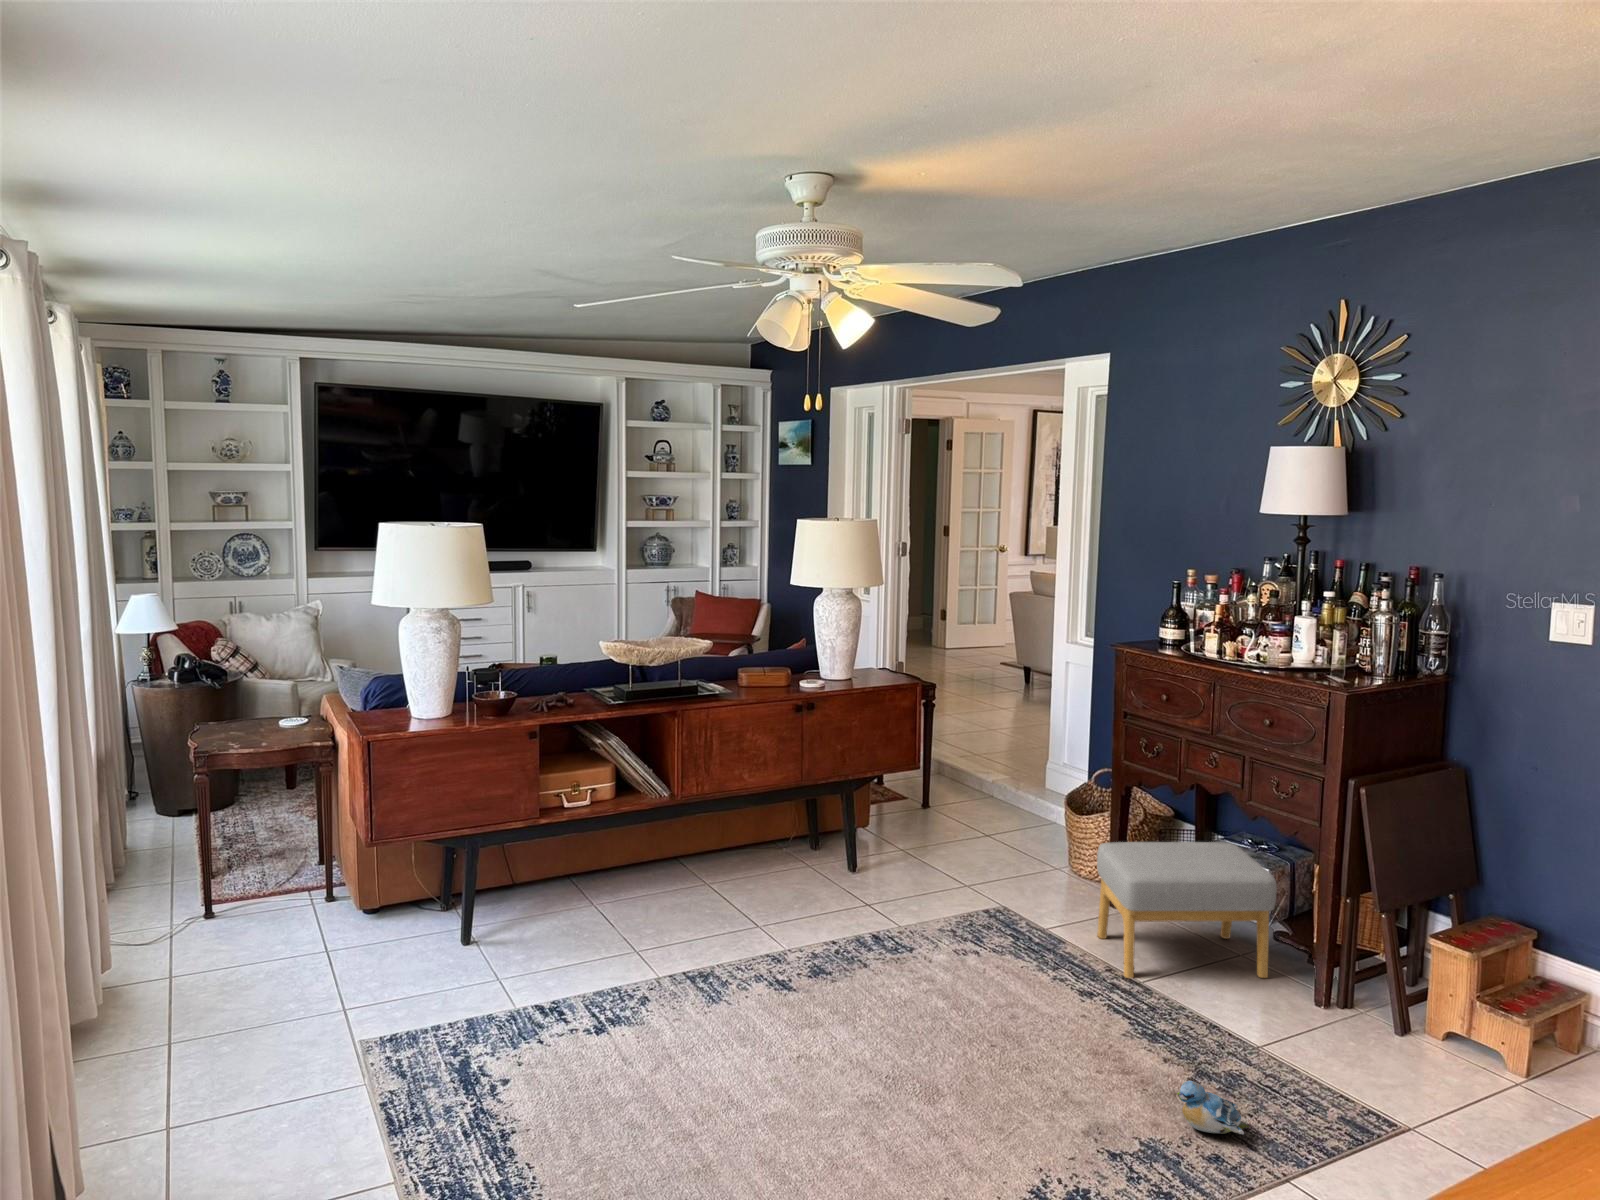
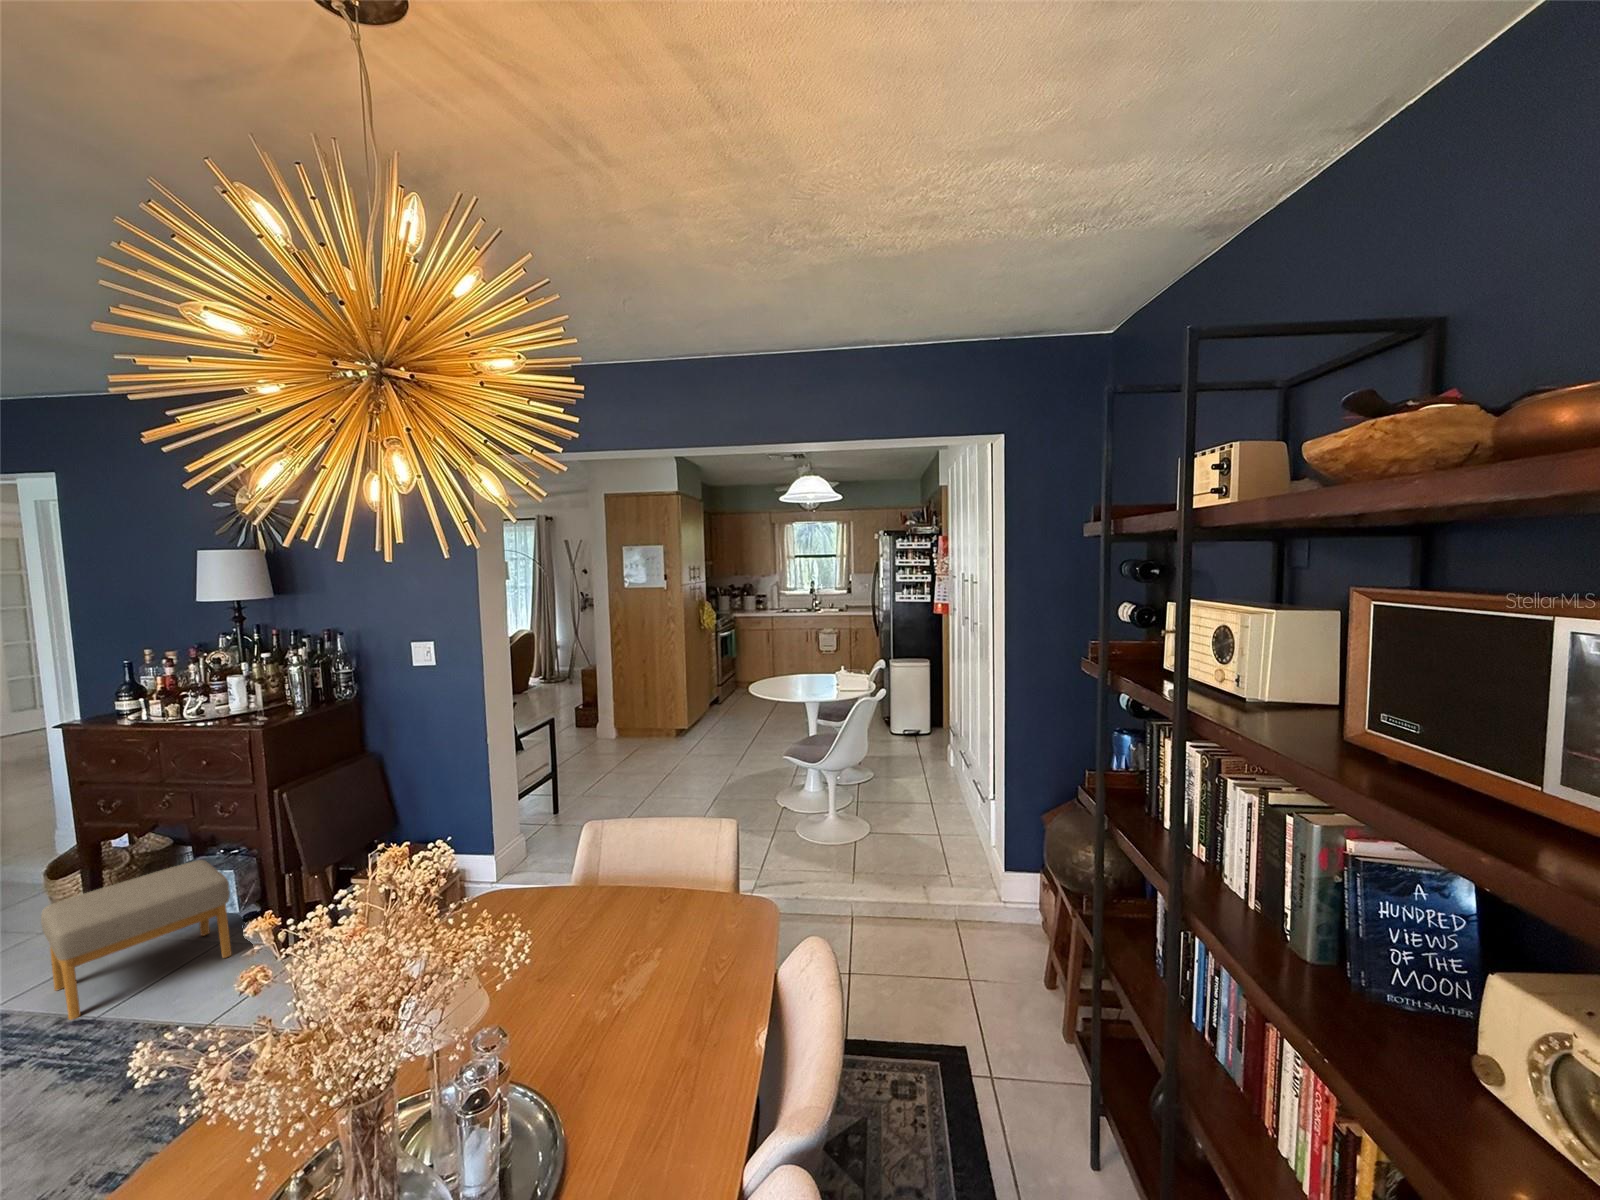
plush toy: present [1177,1081,1249,1134] -> none [50,1101,140,1150]

